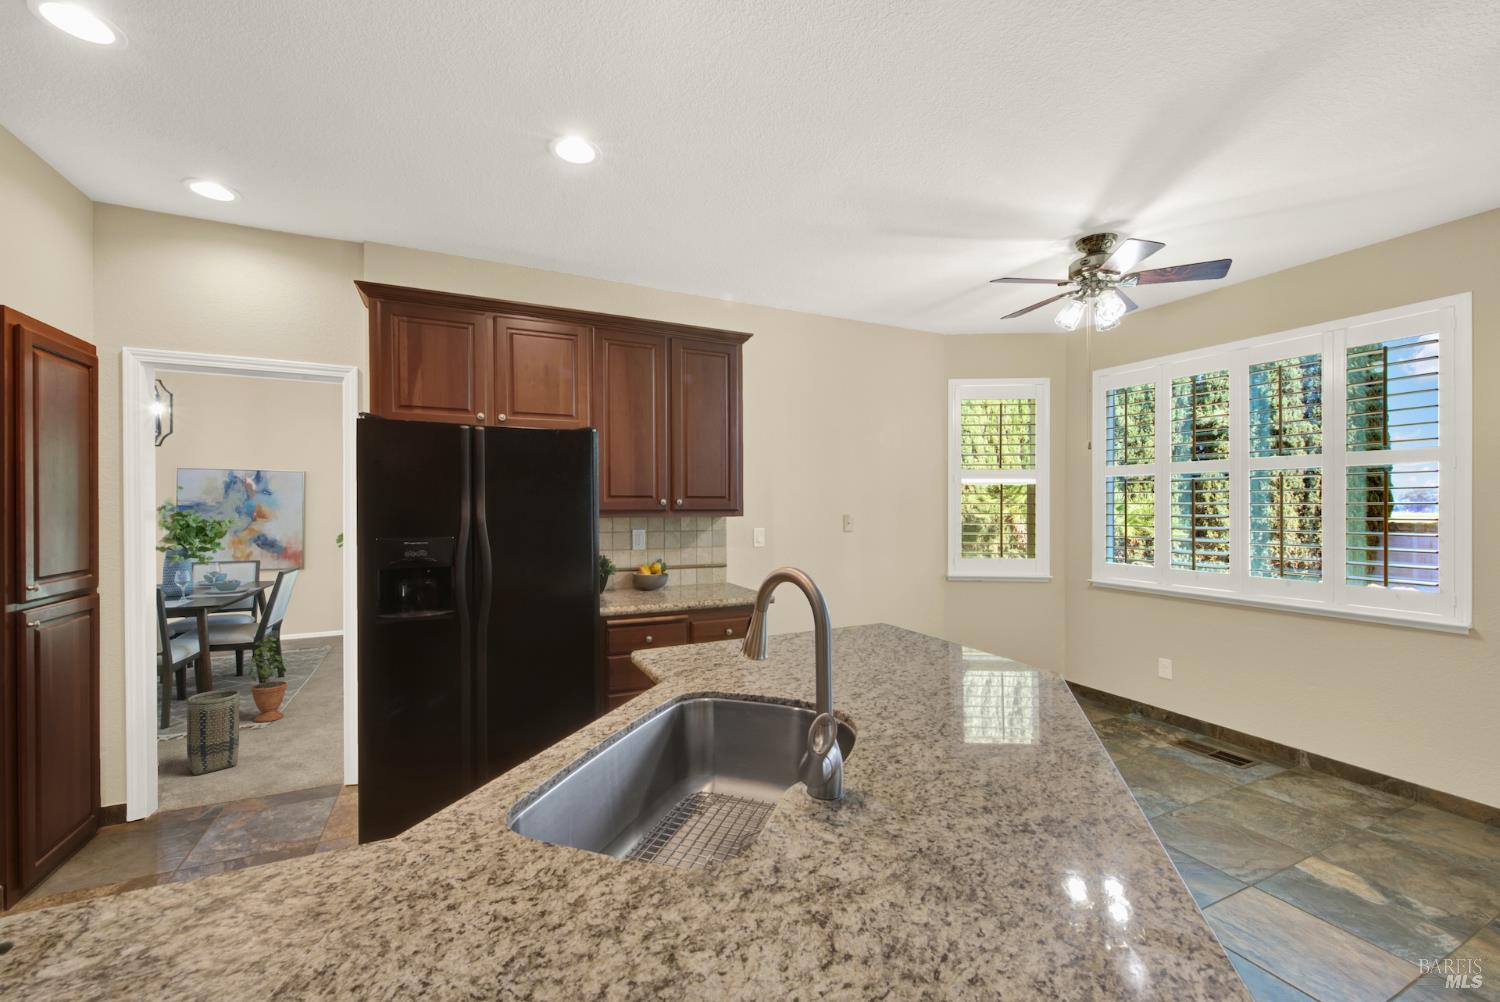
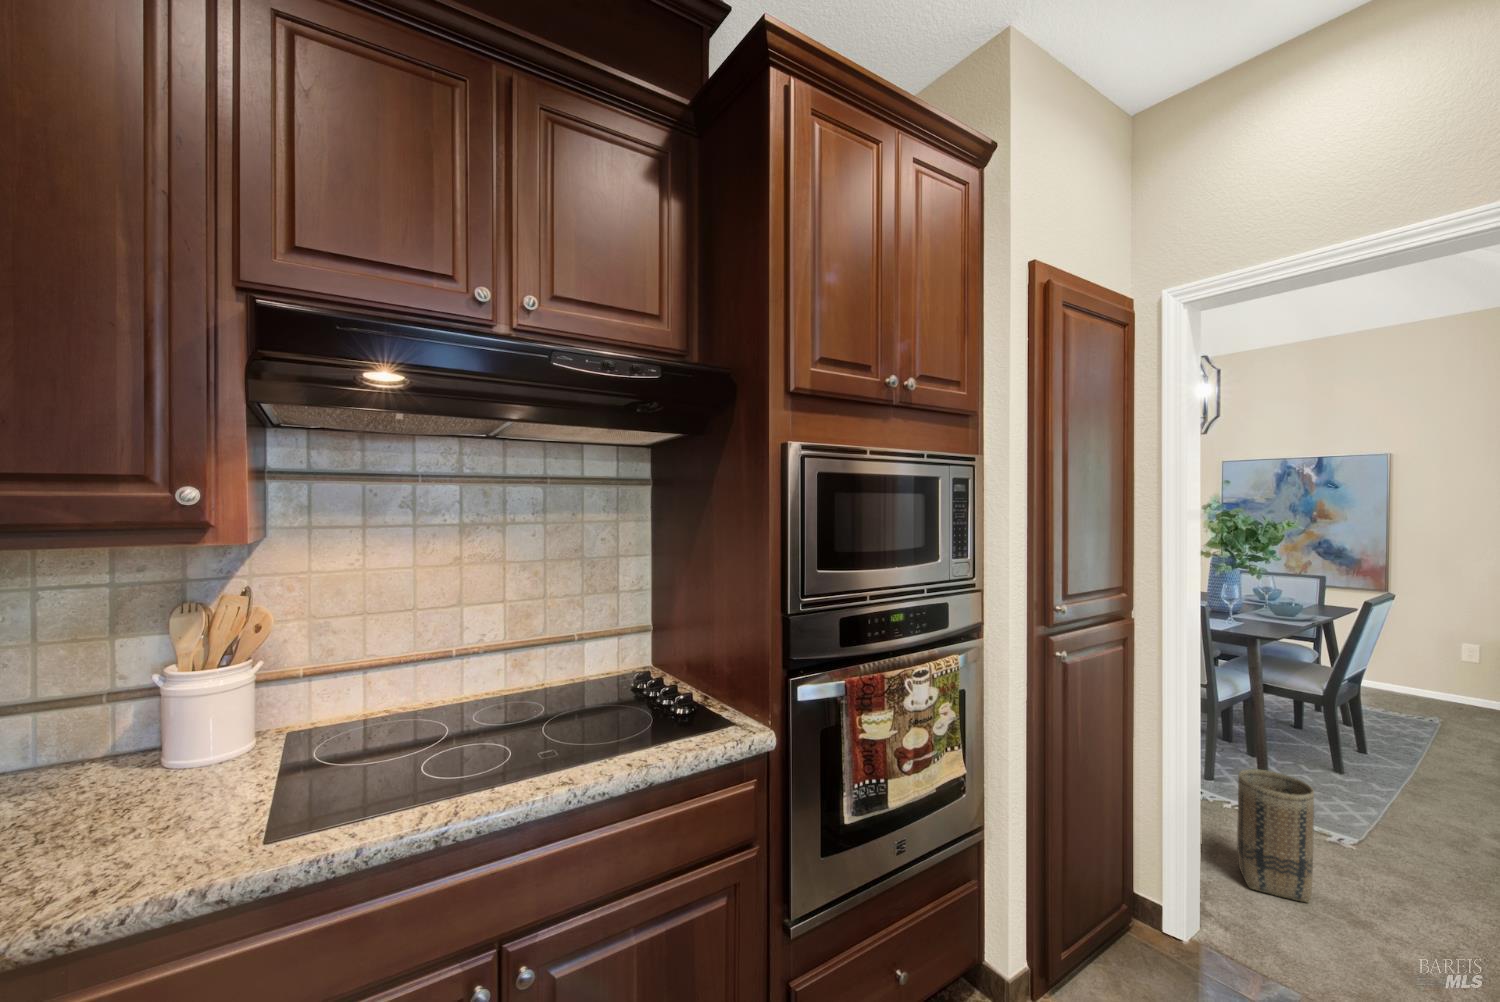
potted plant: present [244,635,287,722] -> none [1313,696,1384,836]

